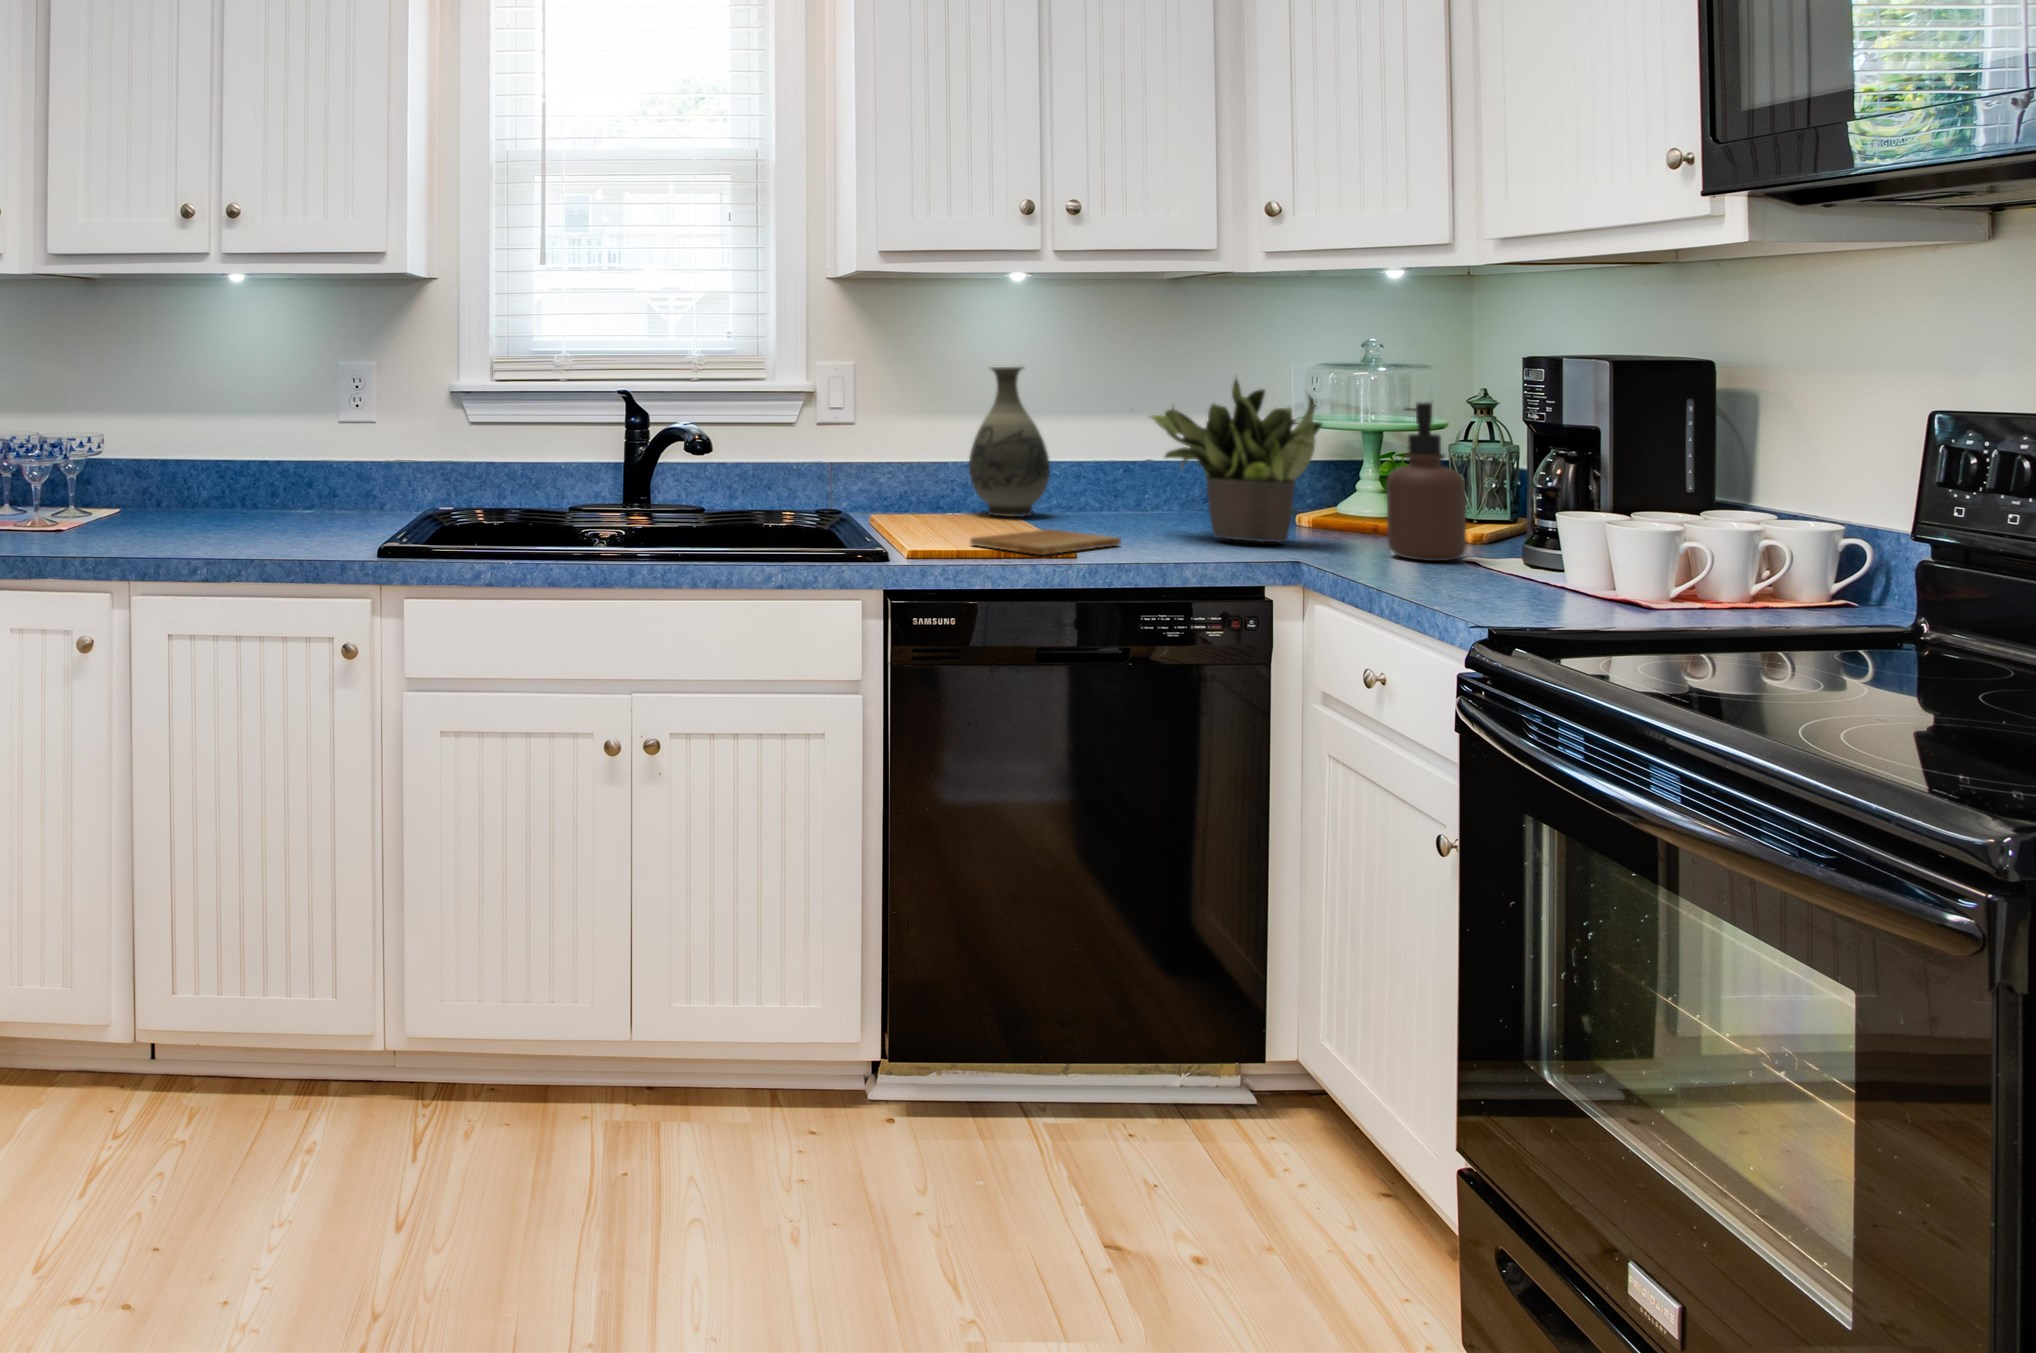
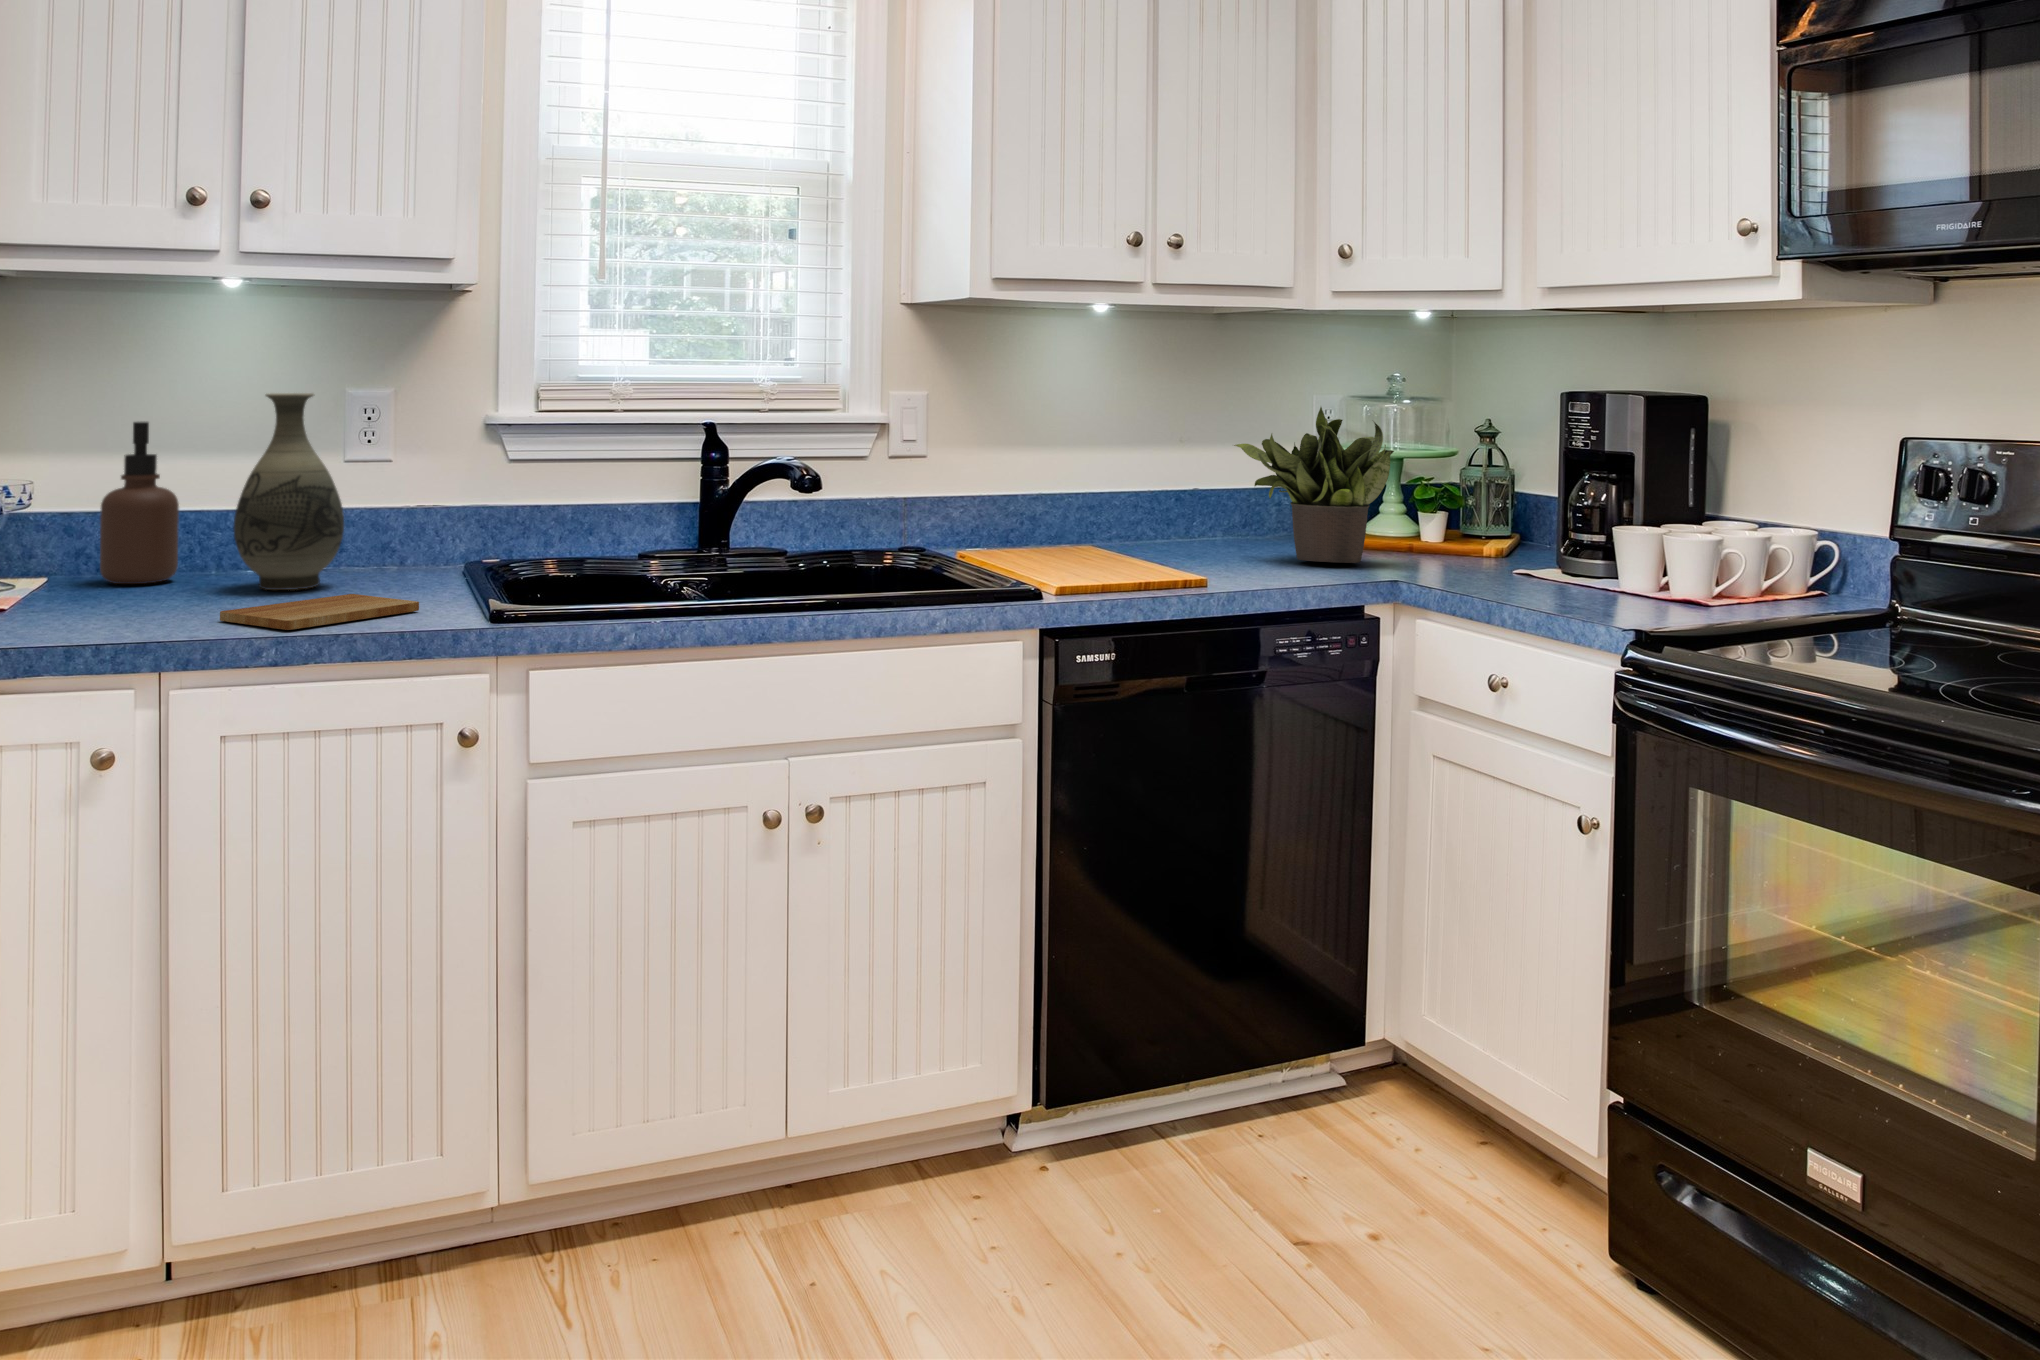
vase: present [969,366,1050,517] -> present [234,393,344,590]
soap dispenser: present [1386,402,1466,561] -> present [100,422,179,584]
cutting board: present [971,529,1121,555] -> present [220,594,419,630]

